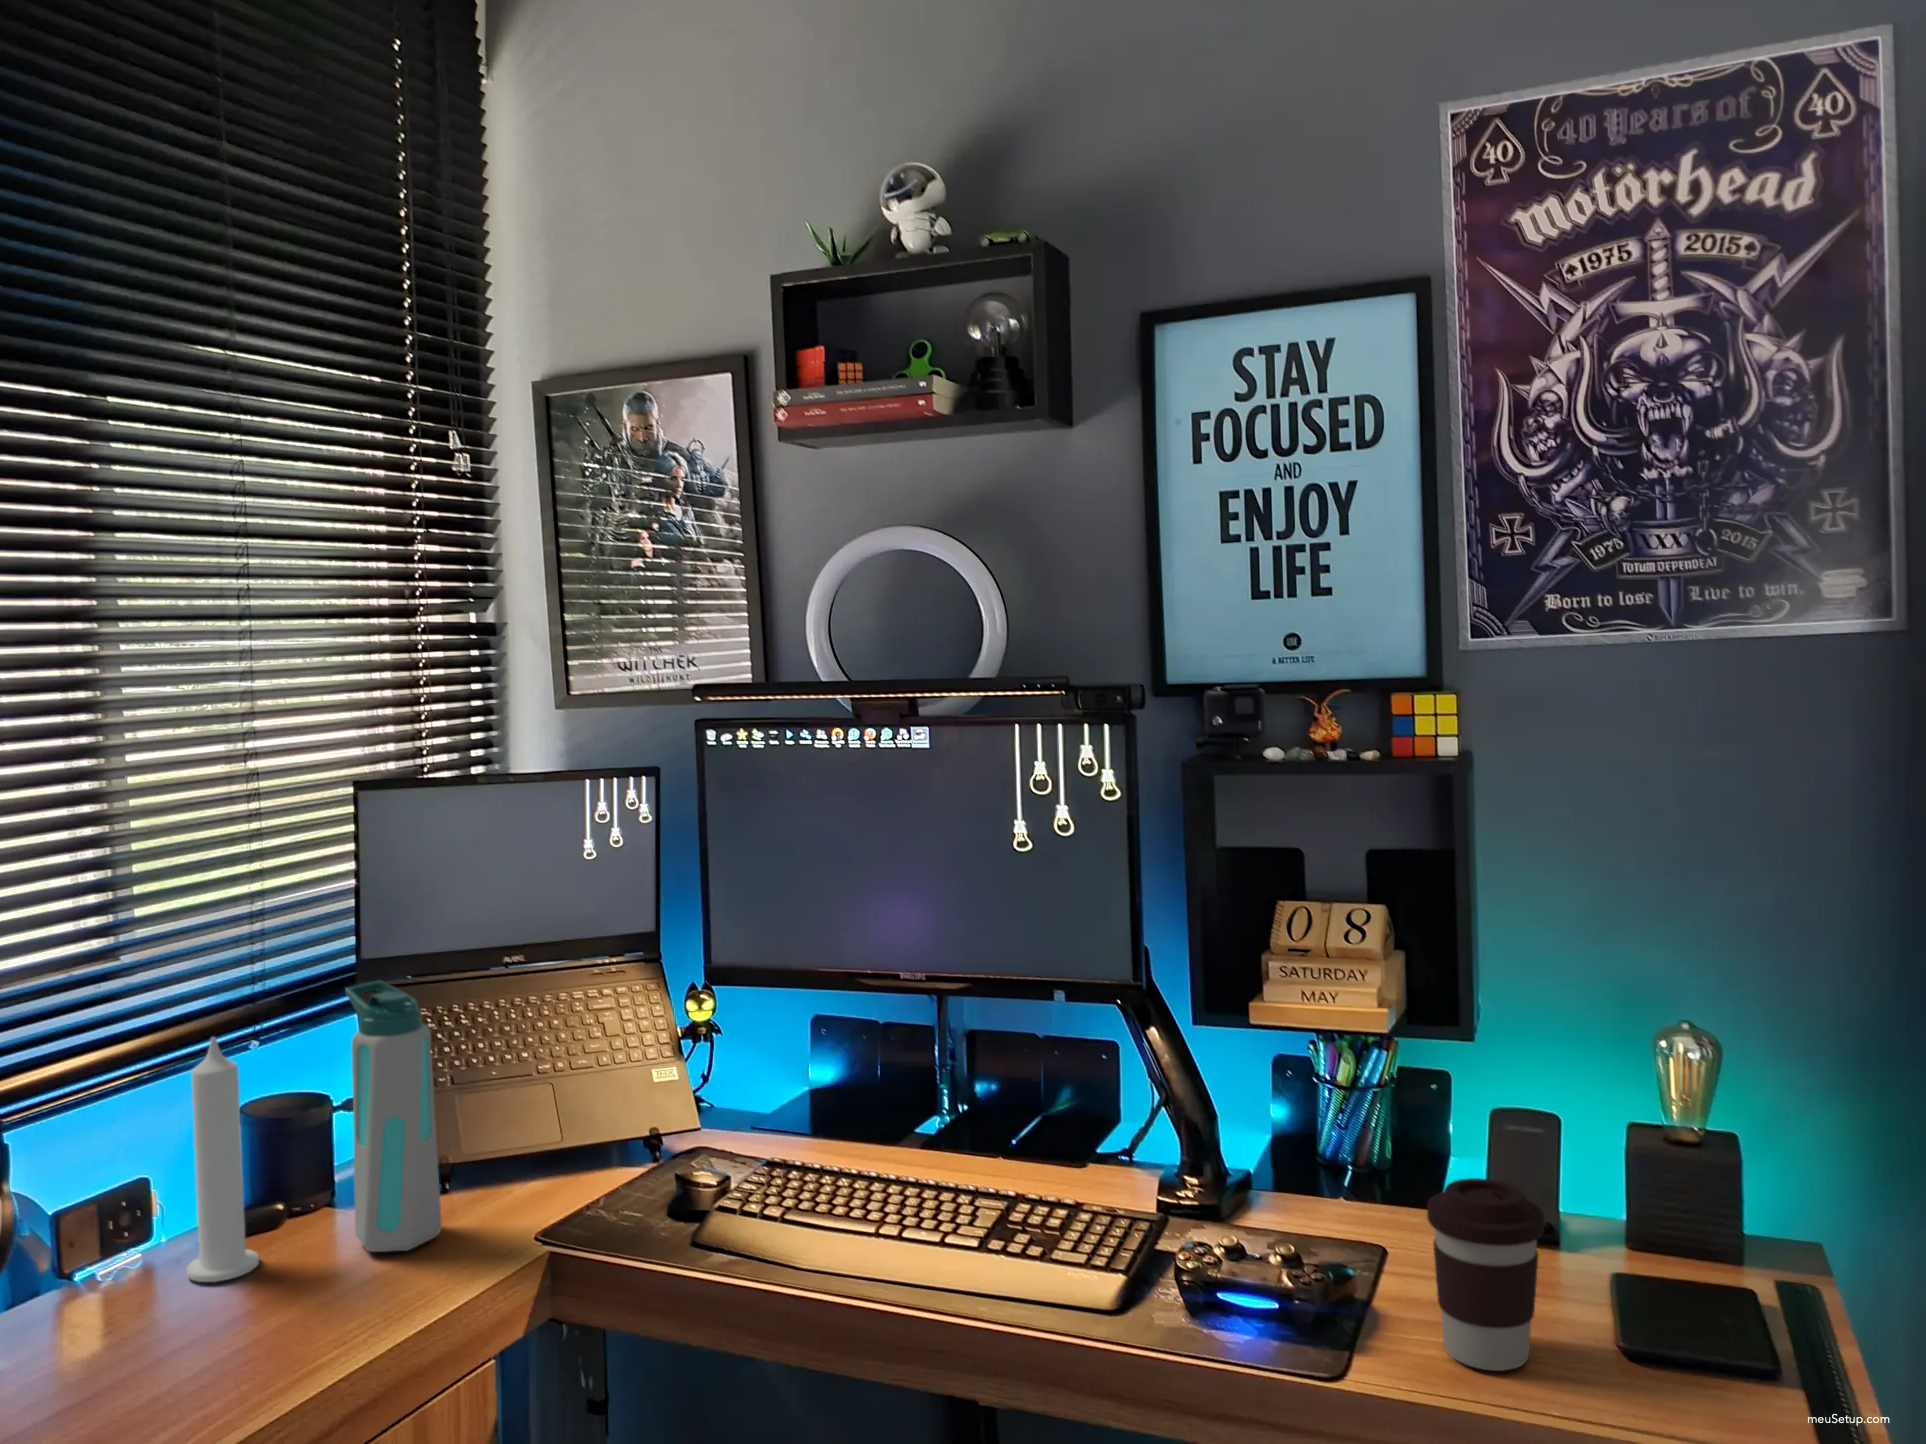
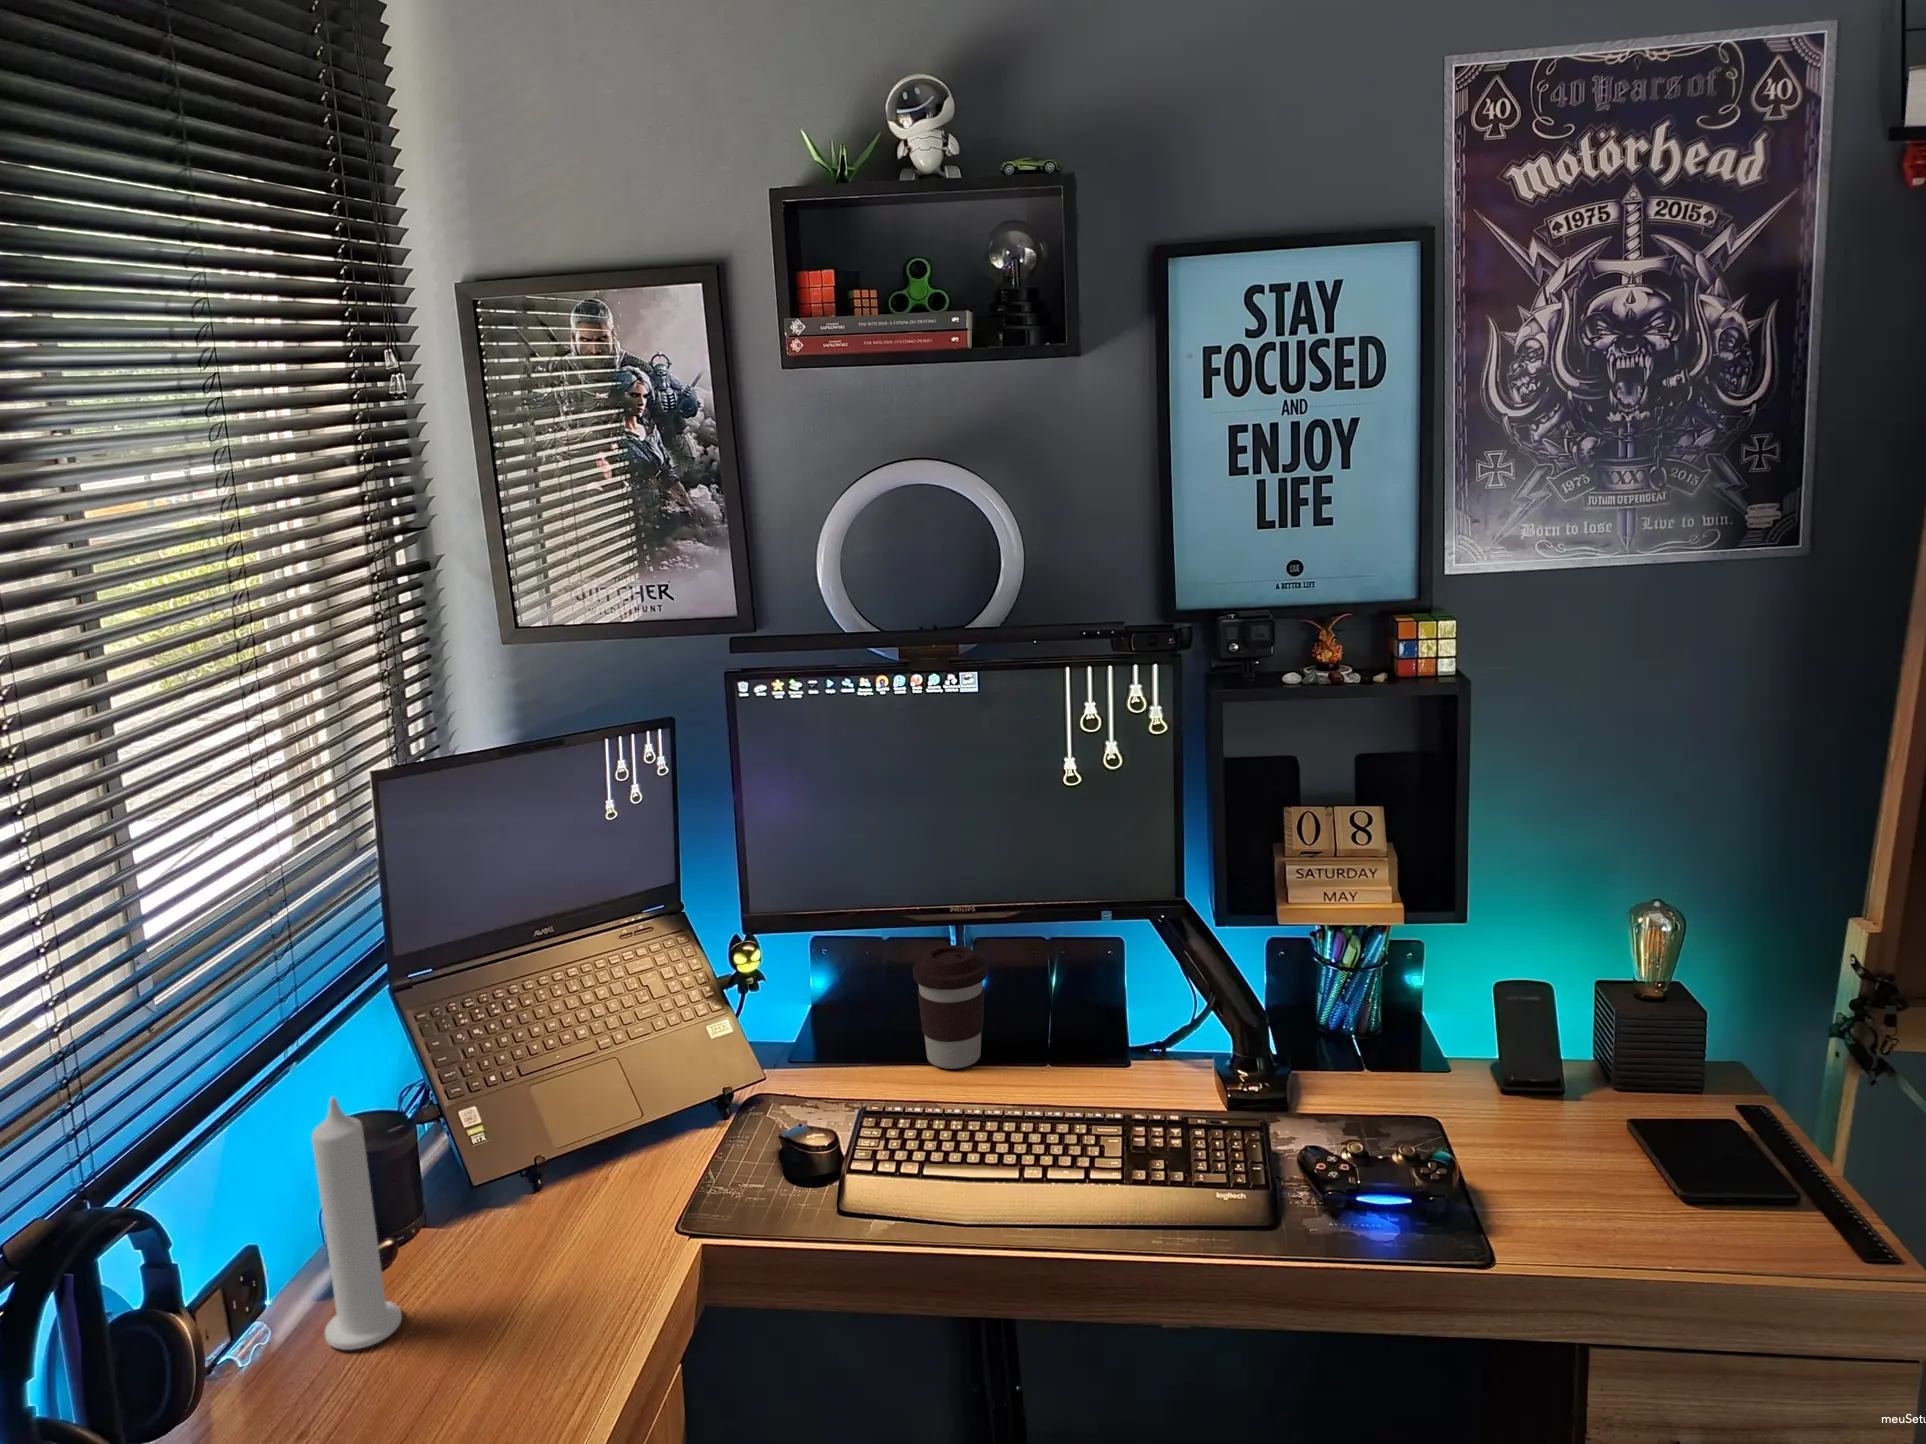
water bottle: present [345,980,442,1252] -> none [457,1001,582,1280]
coffee cup: present [1427,1178,1544,1371] -> present [913,945,987,1069]

